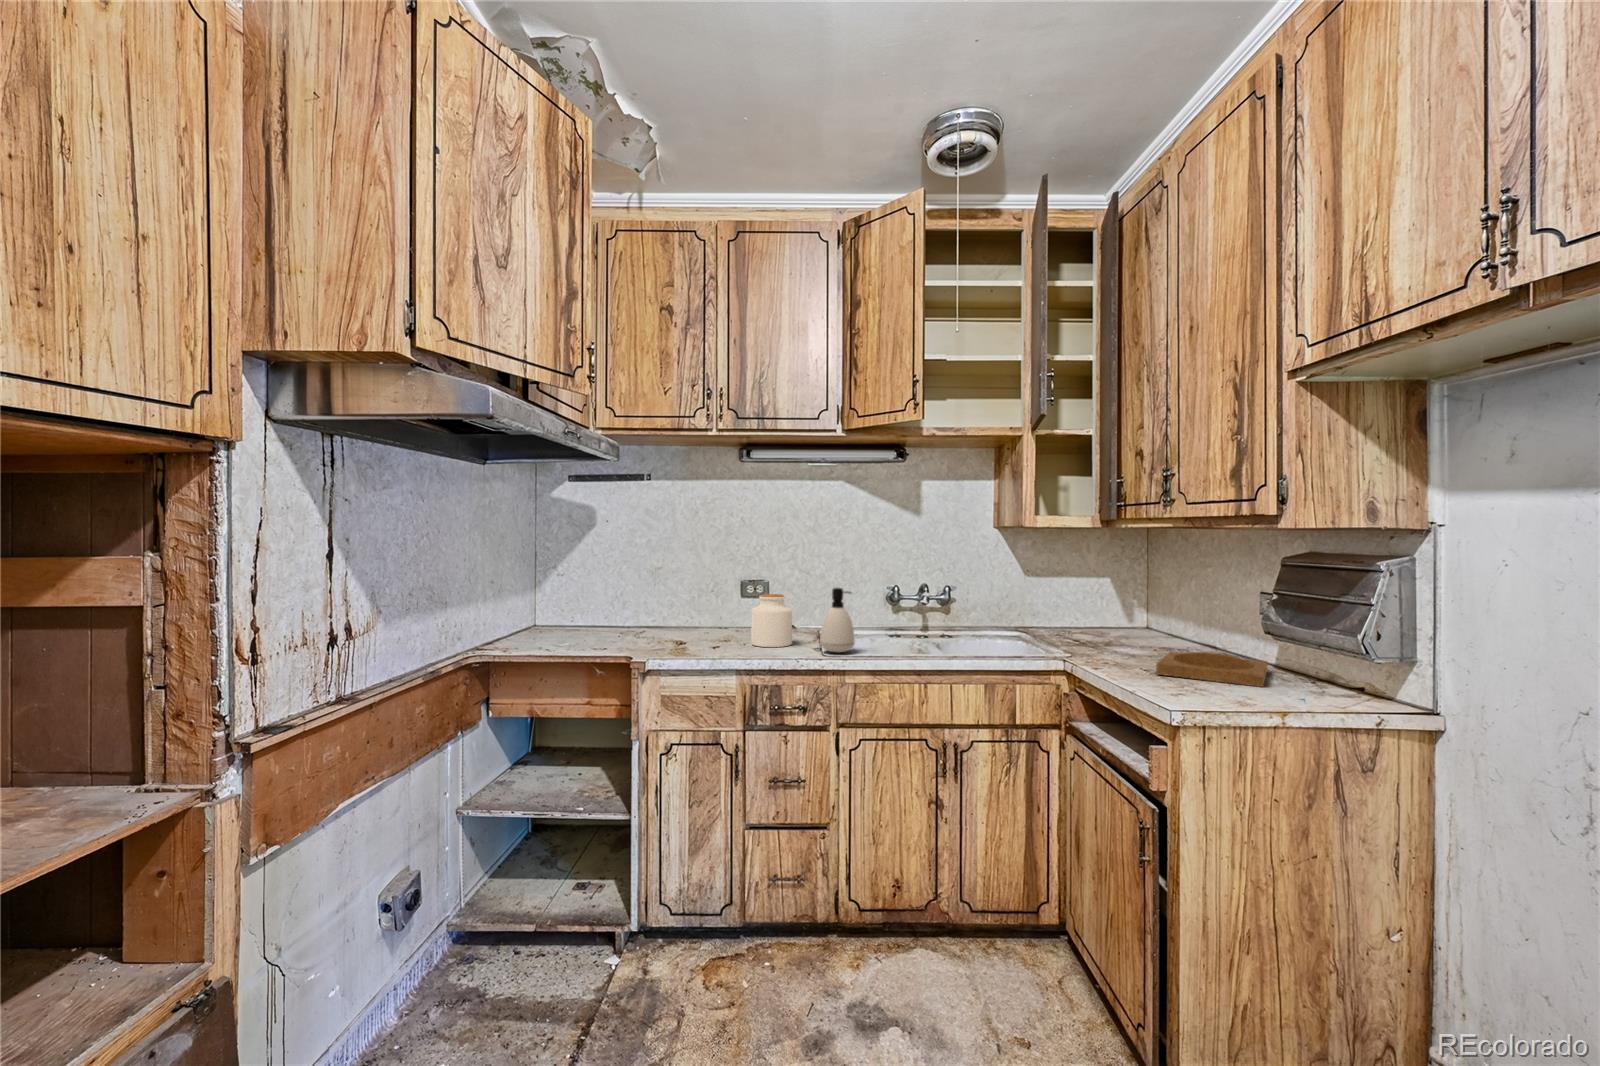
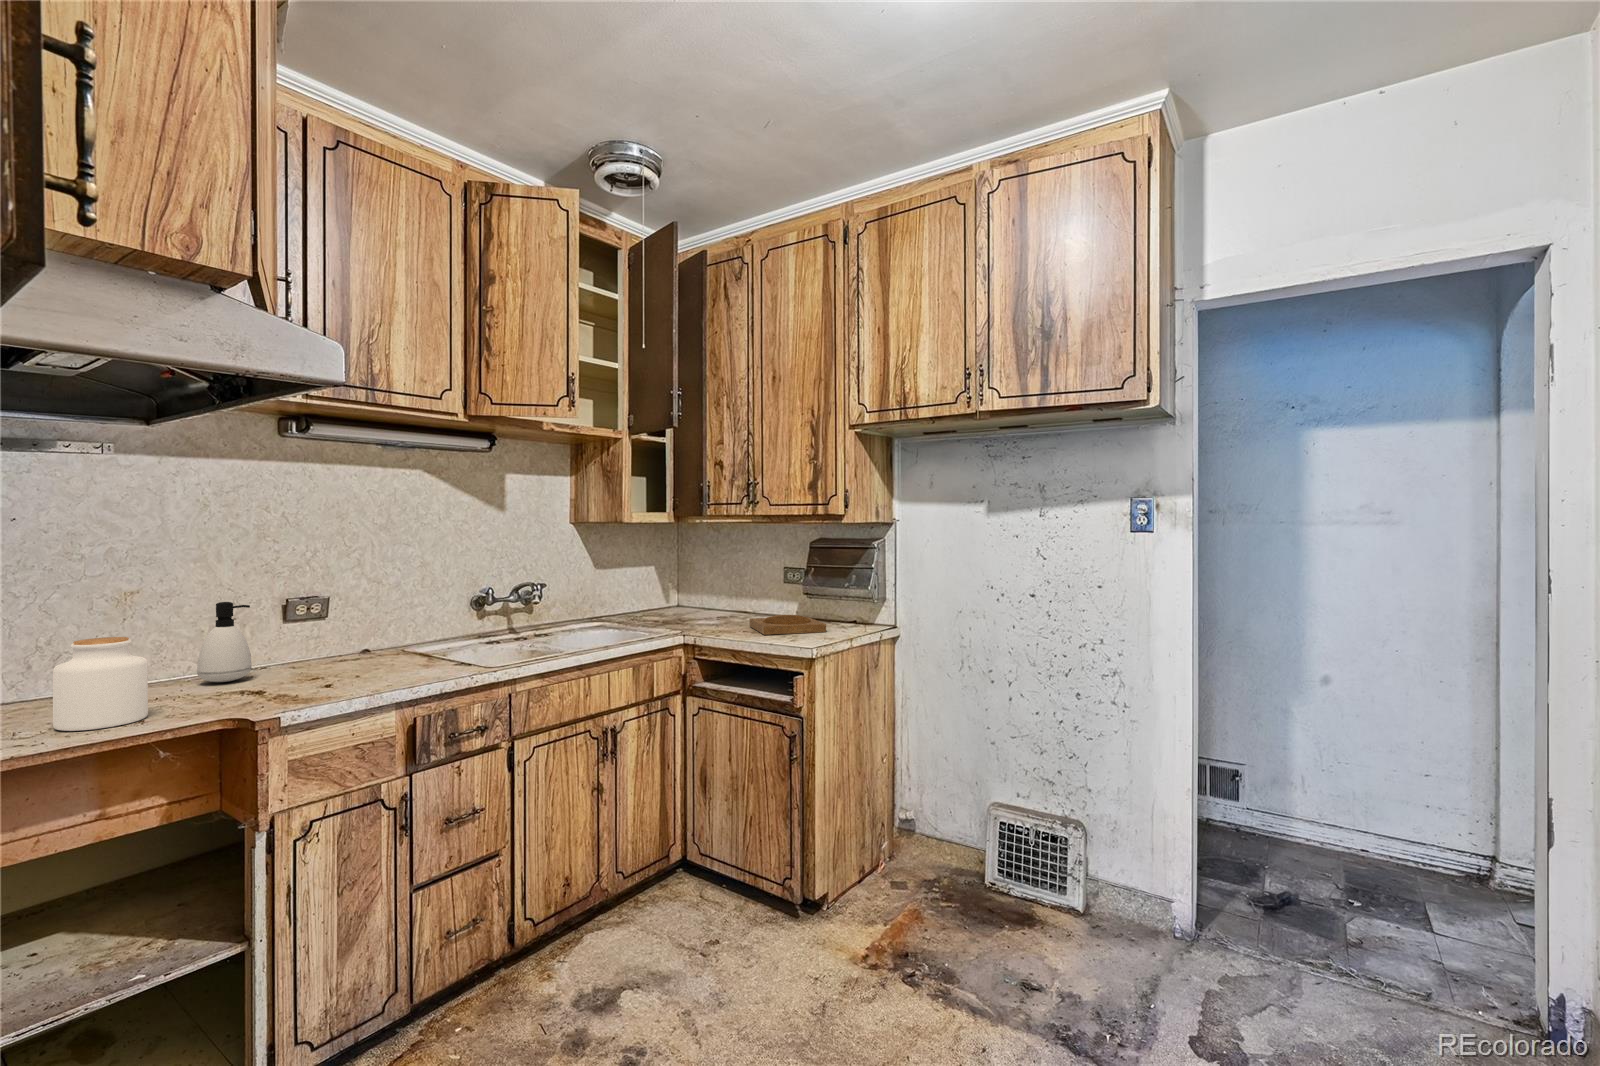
soap dispenser: present [820,588,855,652] -> present [197,602,252,682]
jar: present [751,594,792,647] -> present [53,637,148,731]

